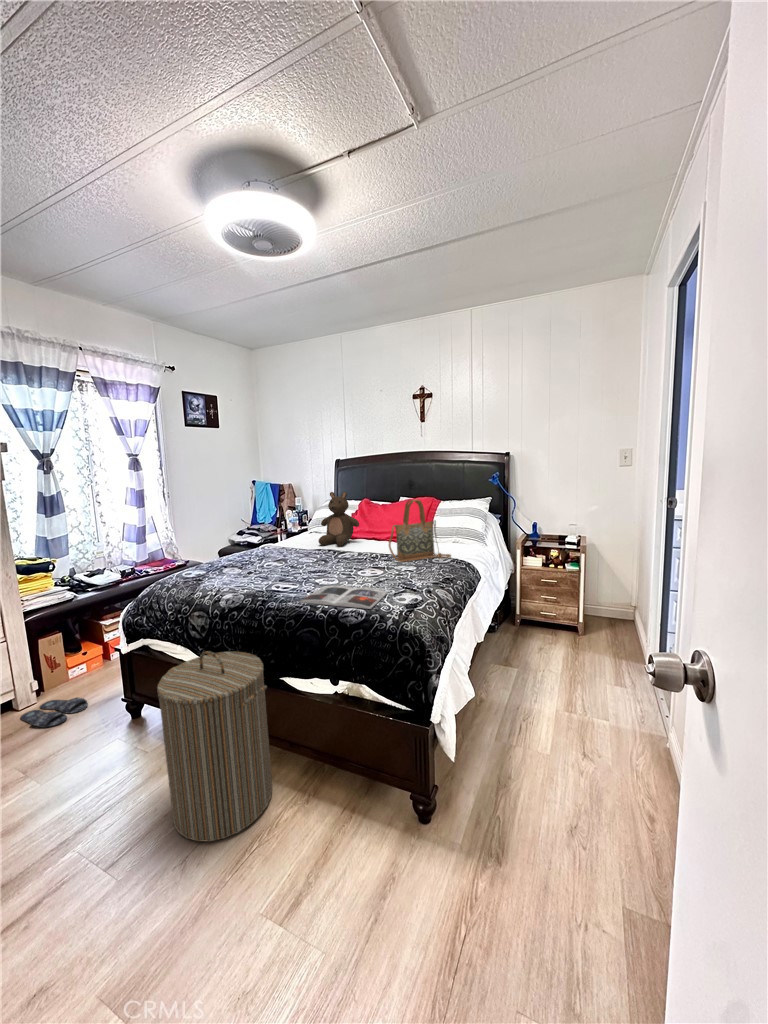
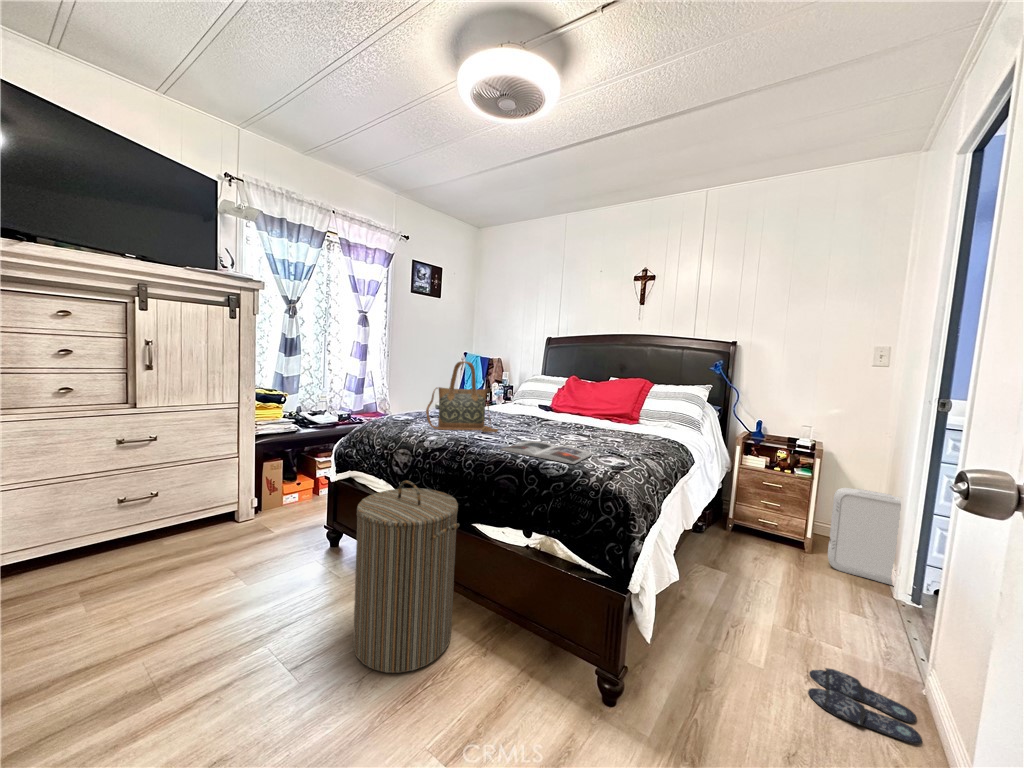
stuffed bear: present [319,492,359,546] -> none [523,361,566,415]
handbag: present [389,499,451,562] -> present [426,362,498,433]
air purifier: none [598,578,662,655] -> present [828,488,901,585]
slippers: present [20,697,88,728] -> present [808,668,922,745]

